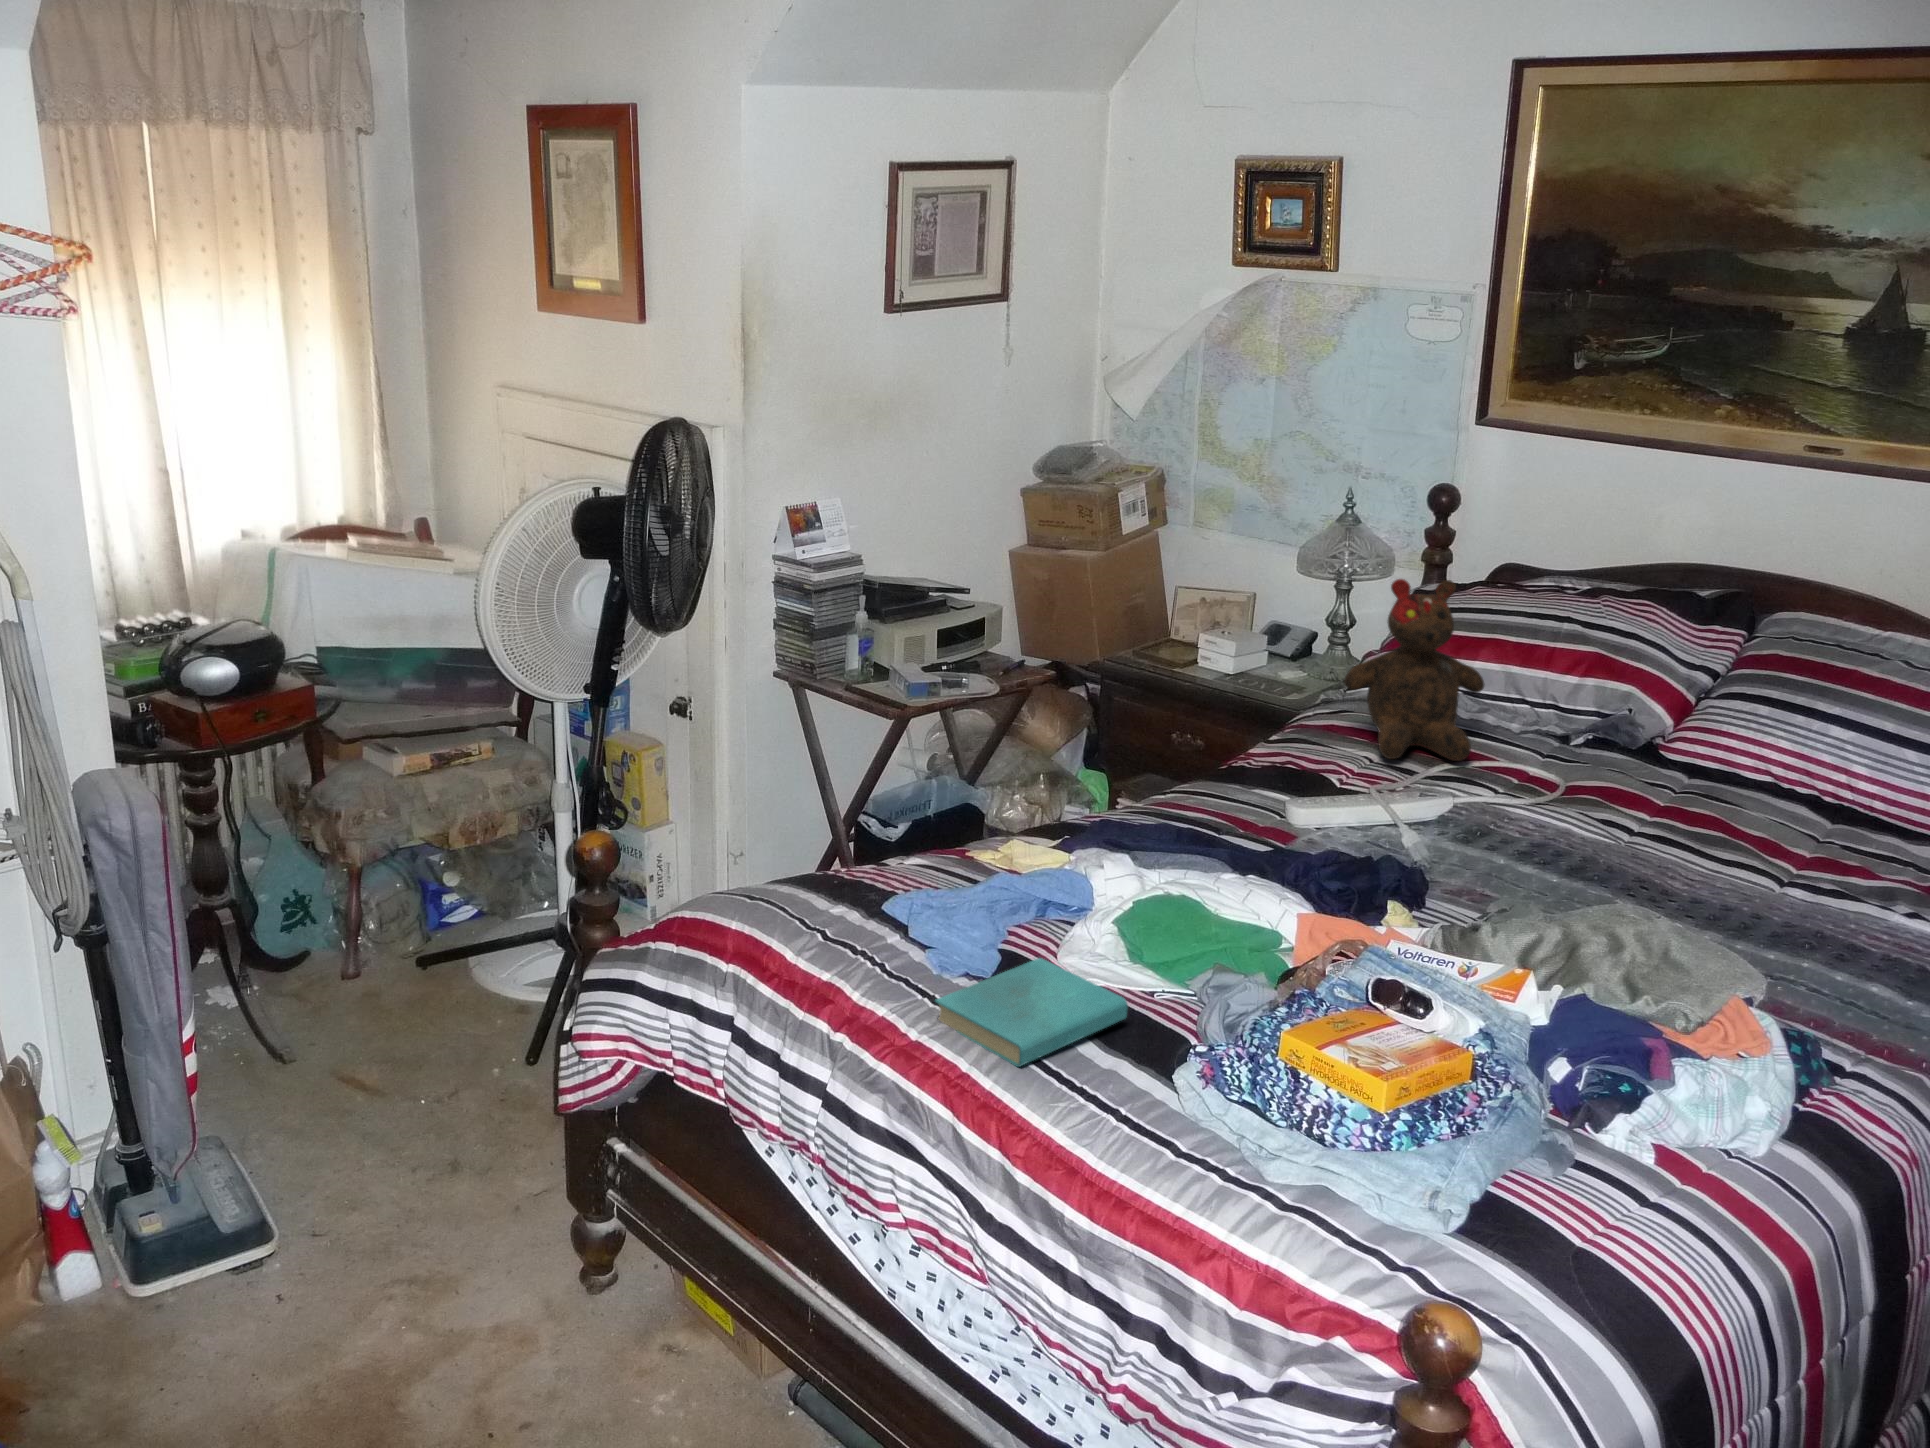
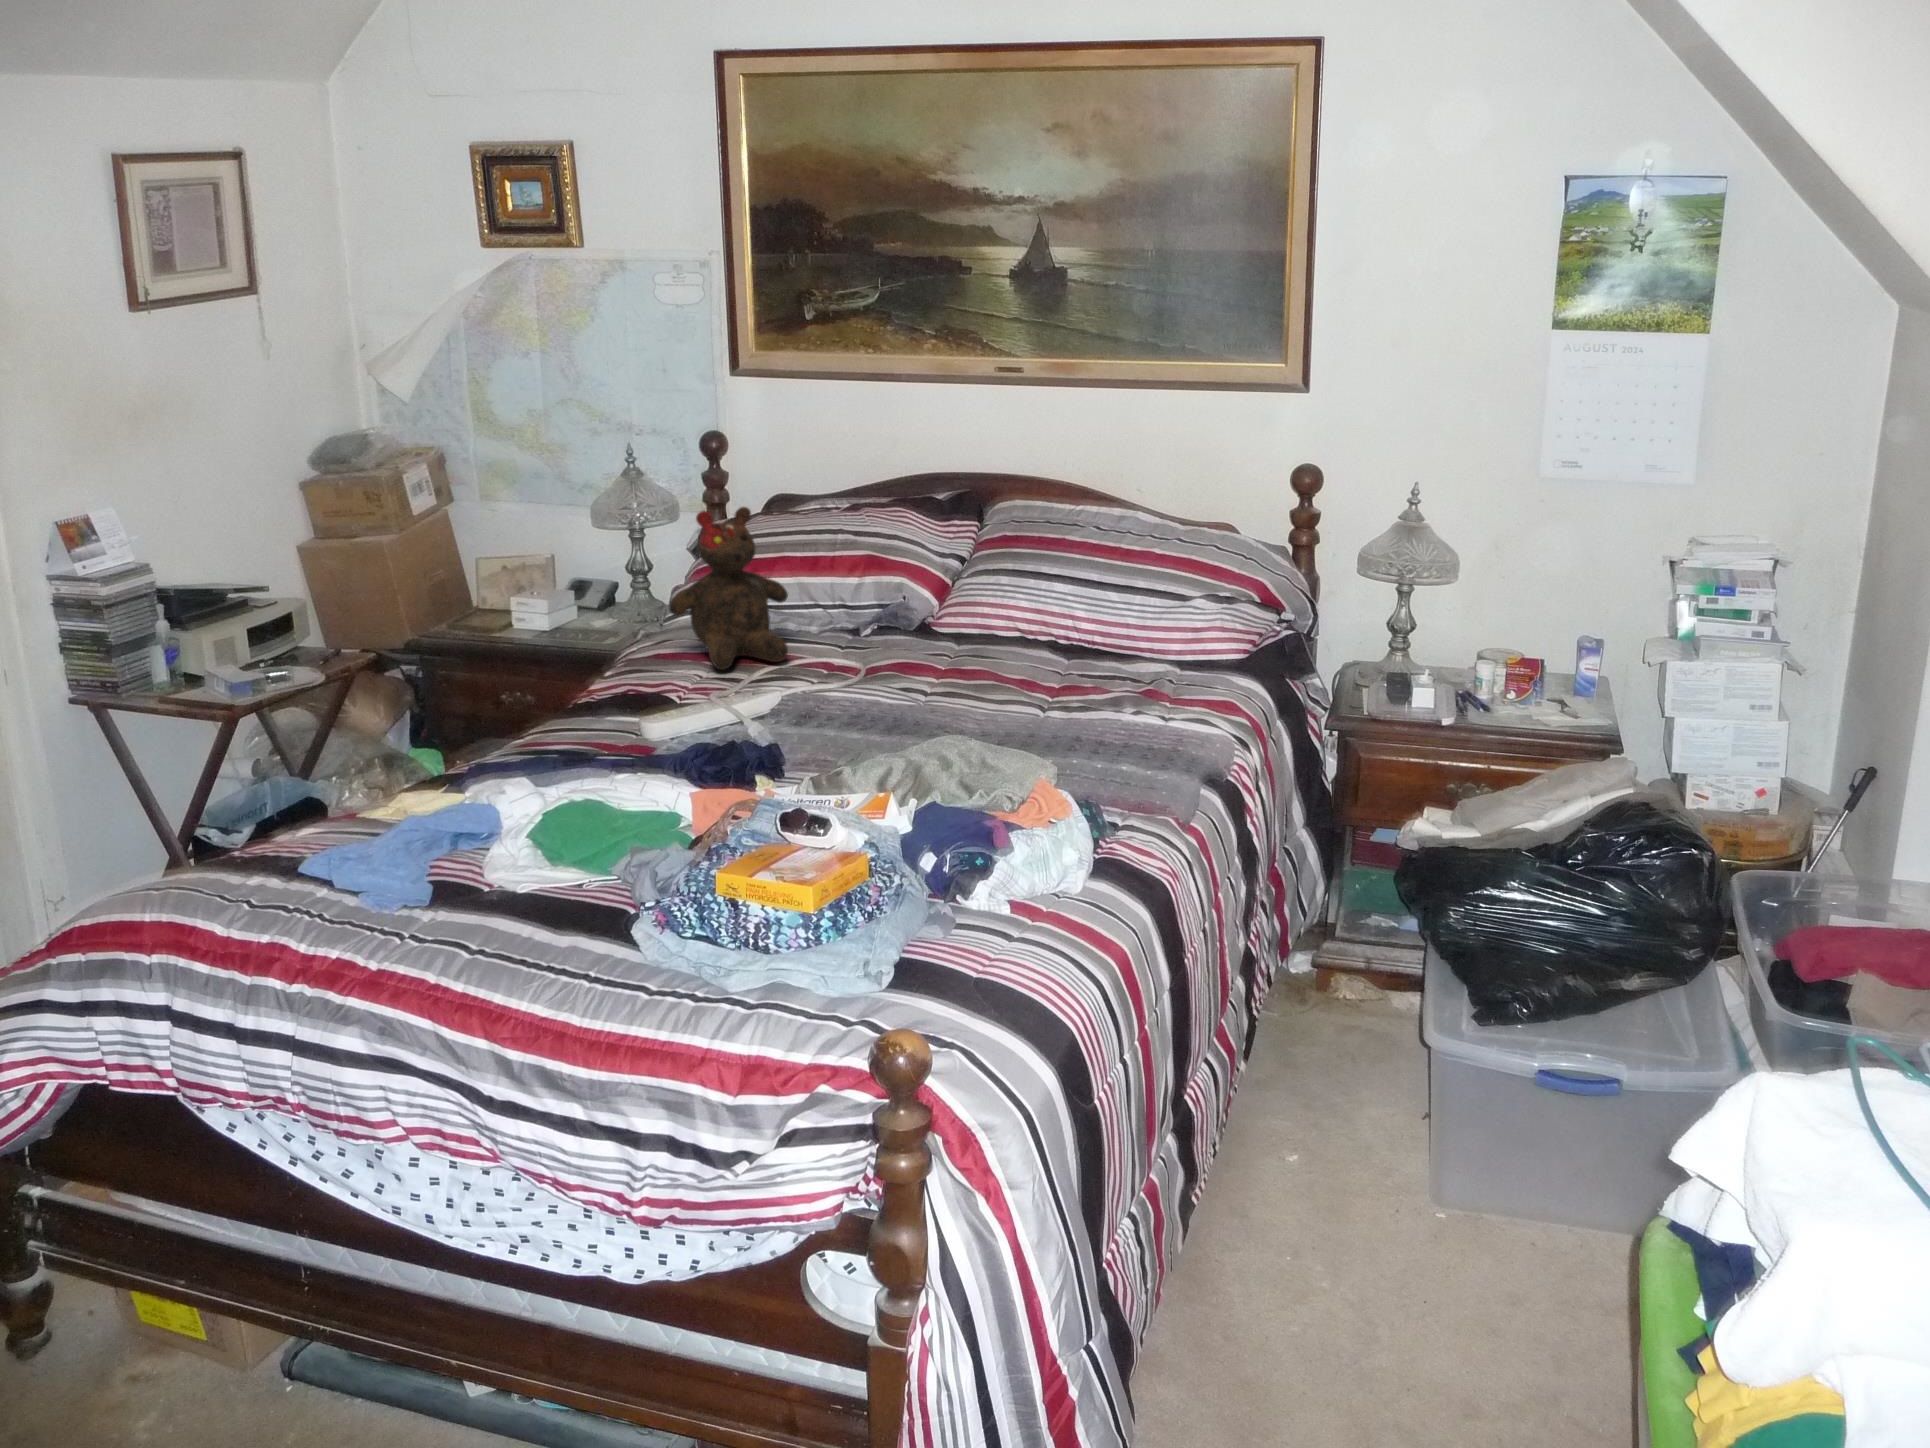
book: present [935,958,1128,1067] -> none [386,877,568,967]

